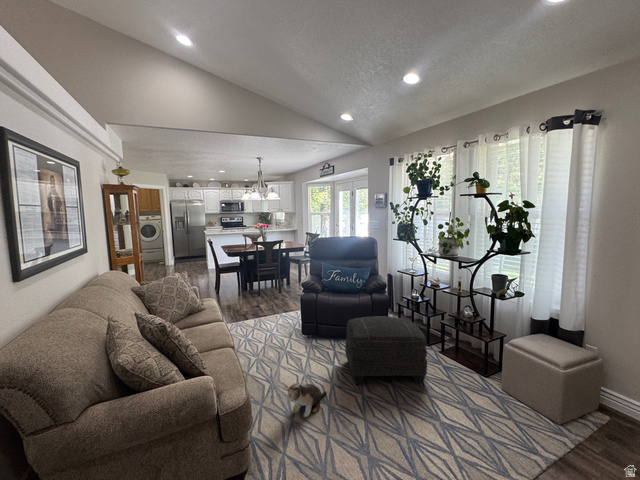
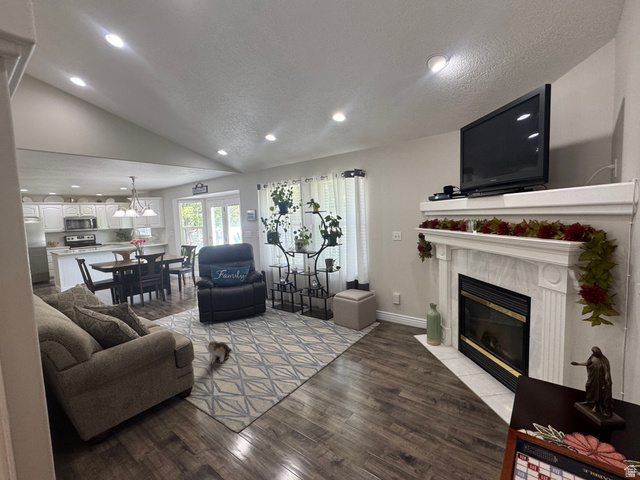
ottoman: present [345,316,427,384] -> none [239,294,294,340]

